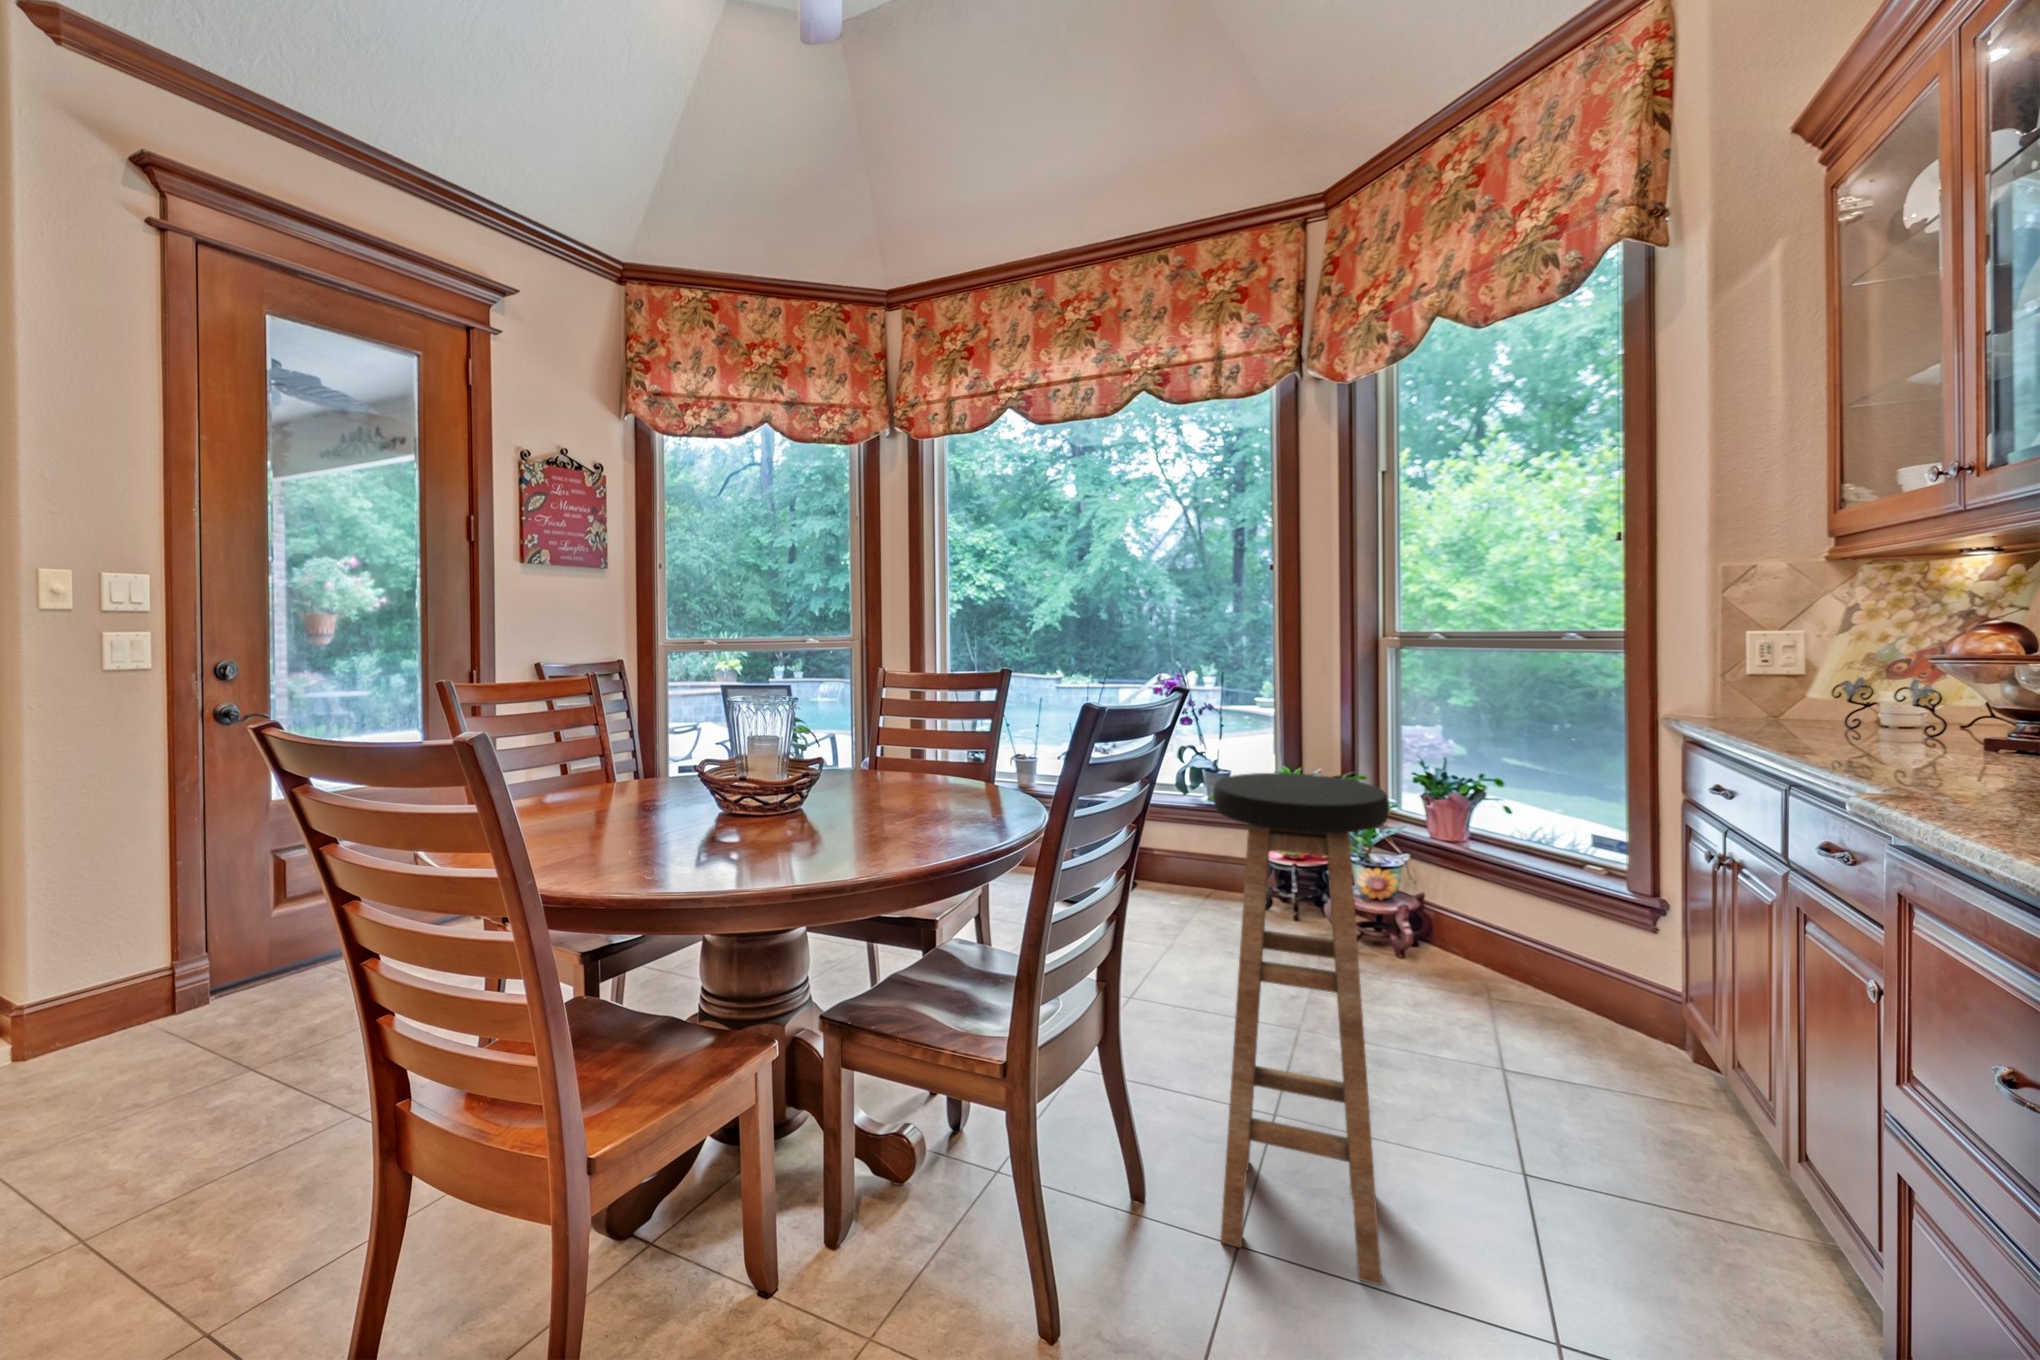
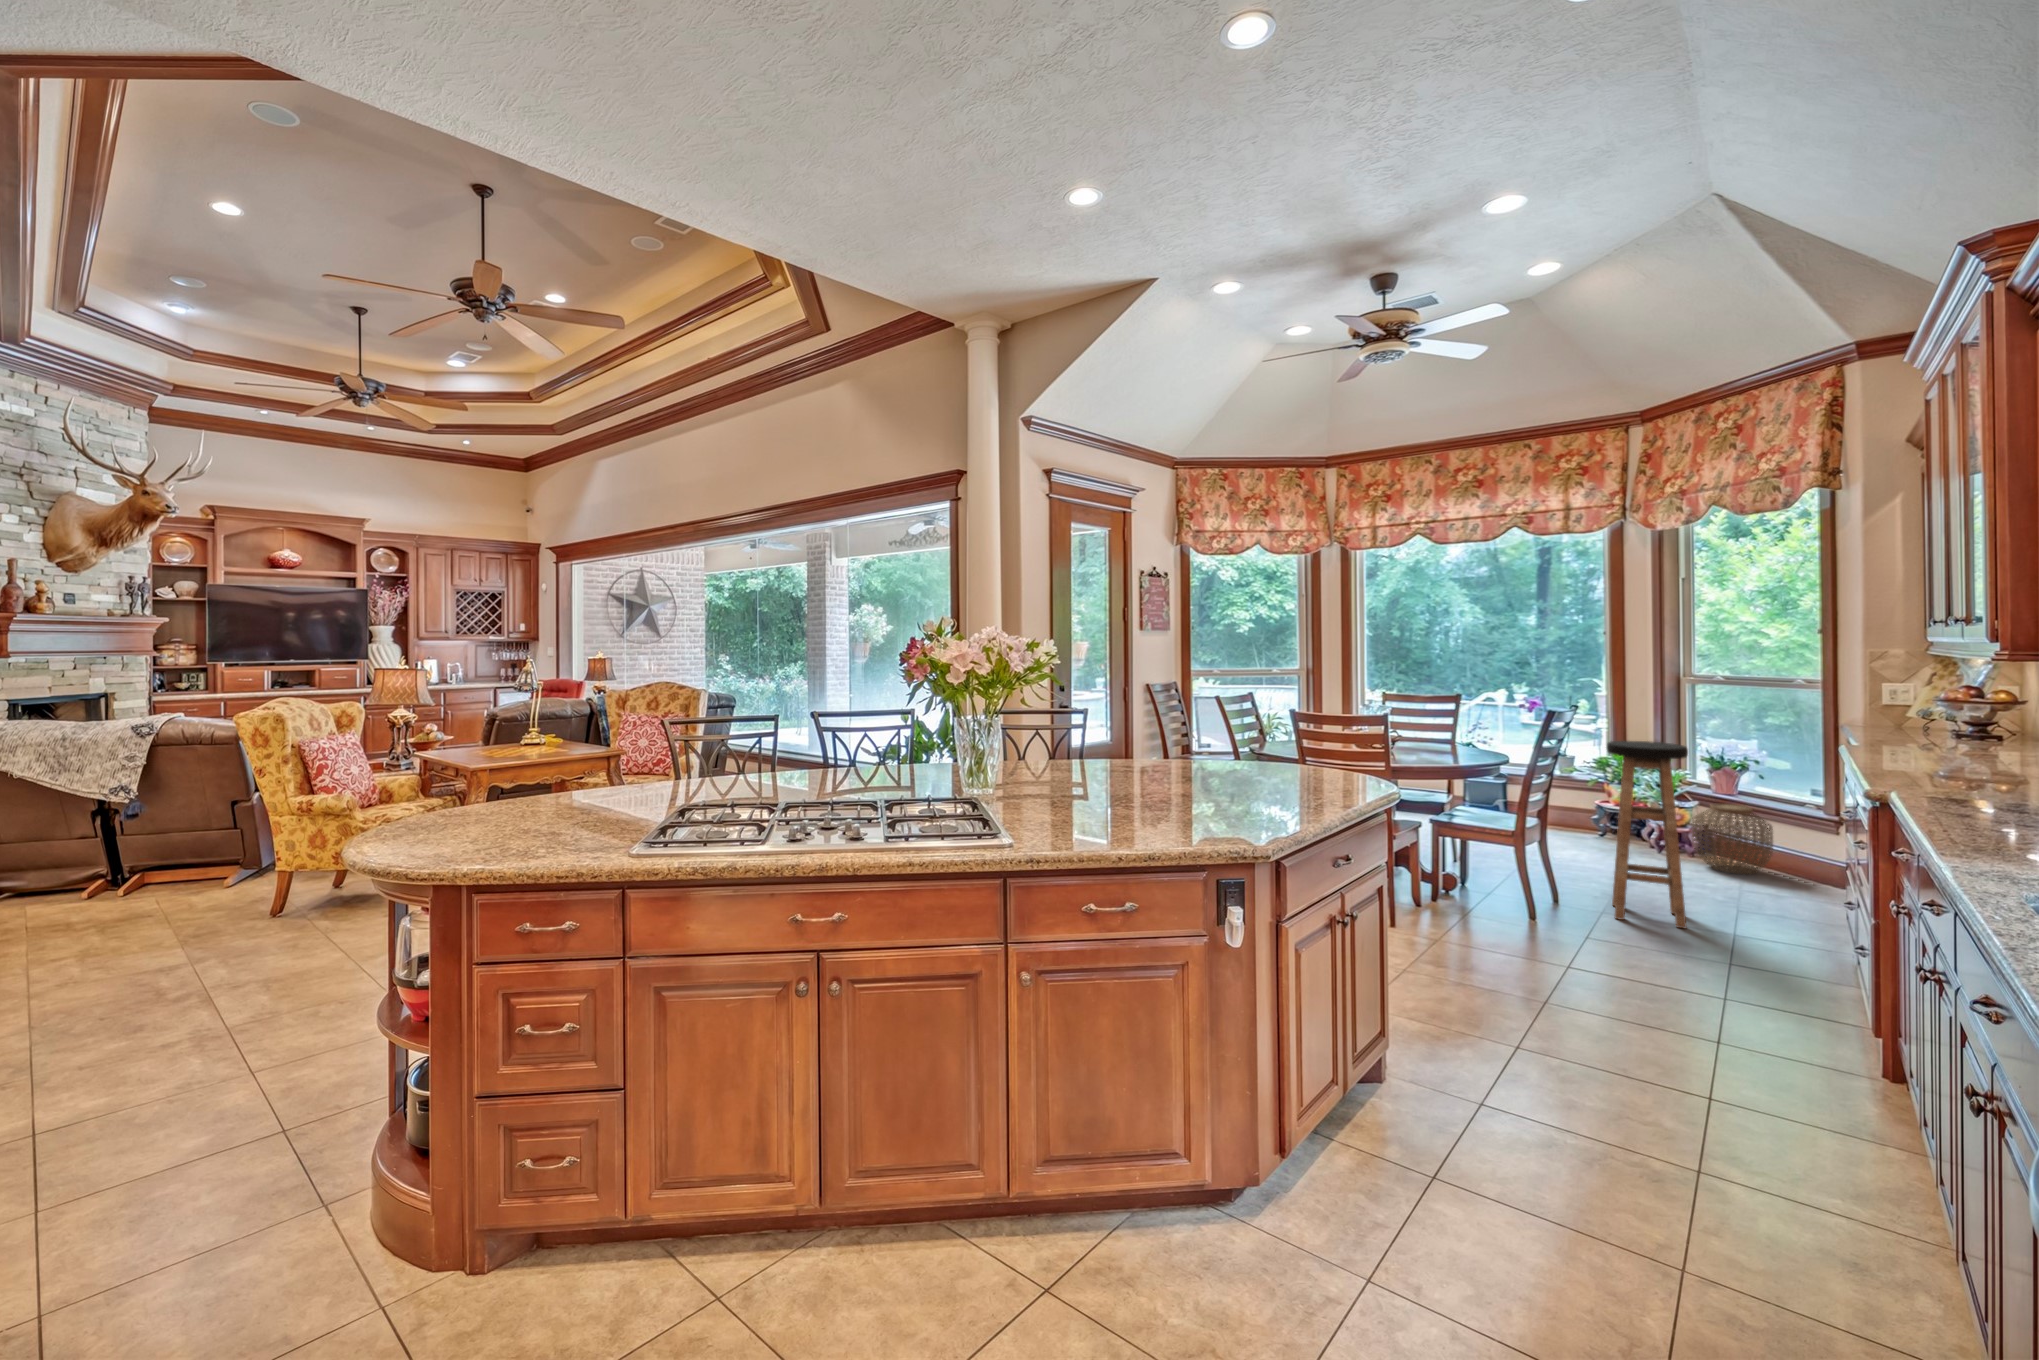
woven basket: none [1396,862,1528,1000] -> present [1692,804,1773,874]

